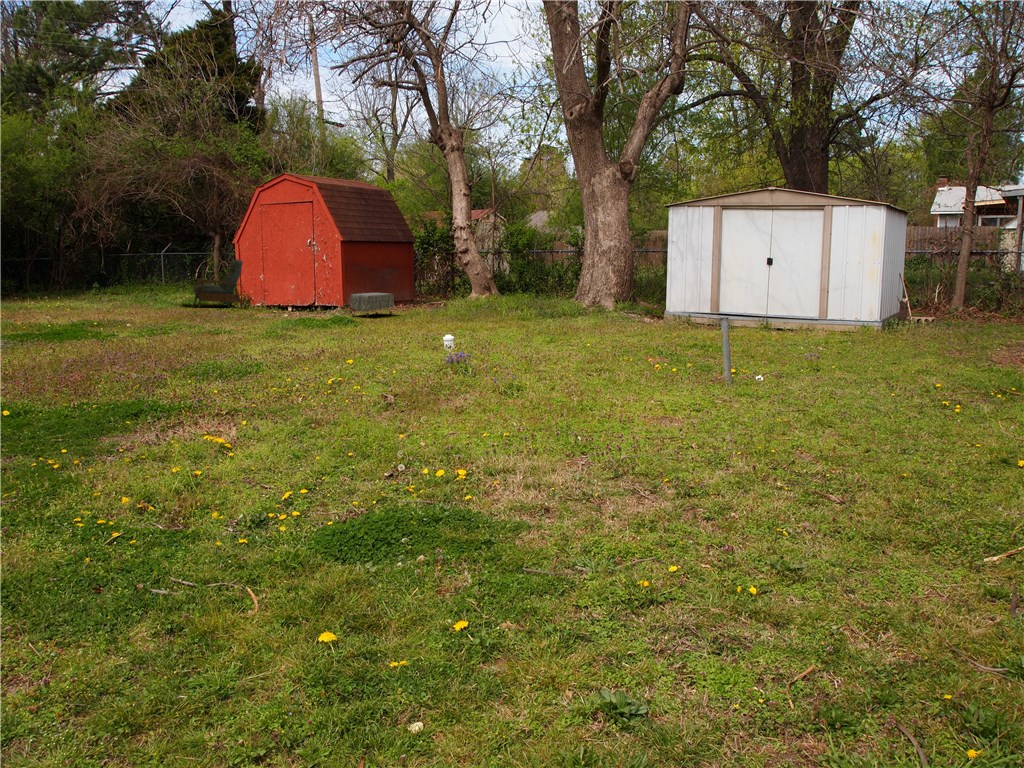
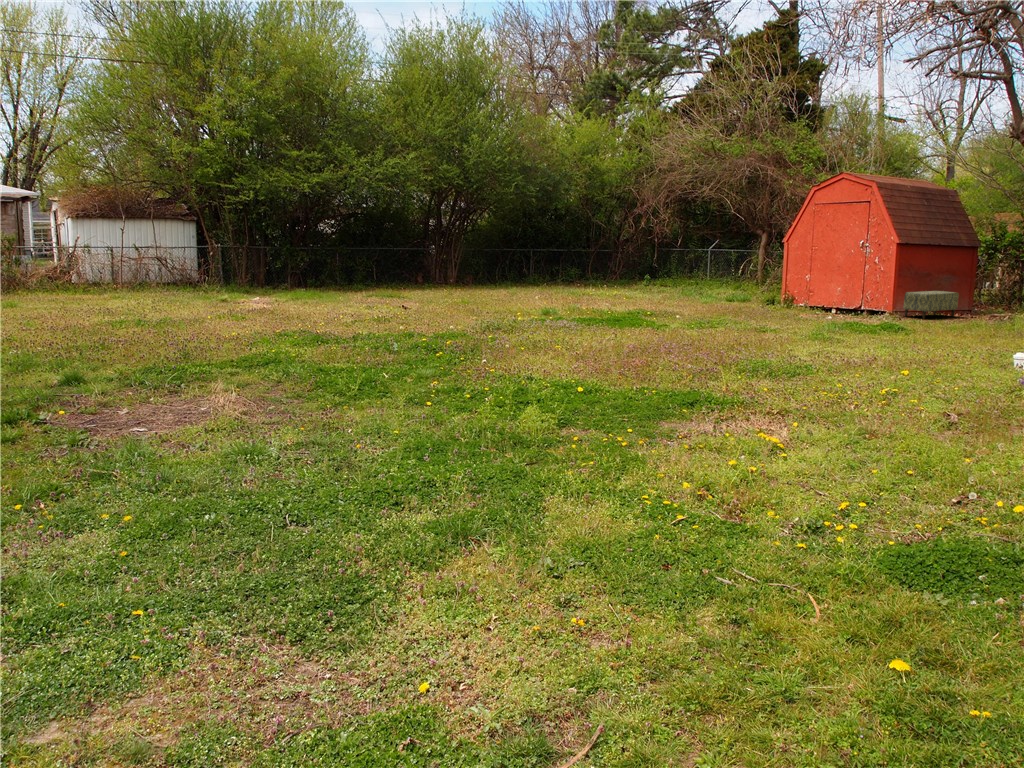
chair: present [192,260,243,308] -> none [737,255,789,304]

